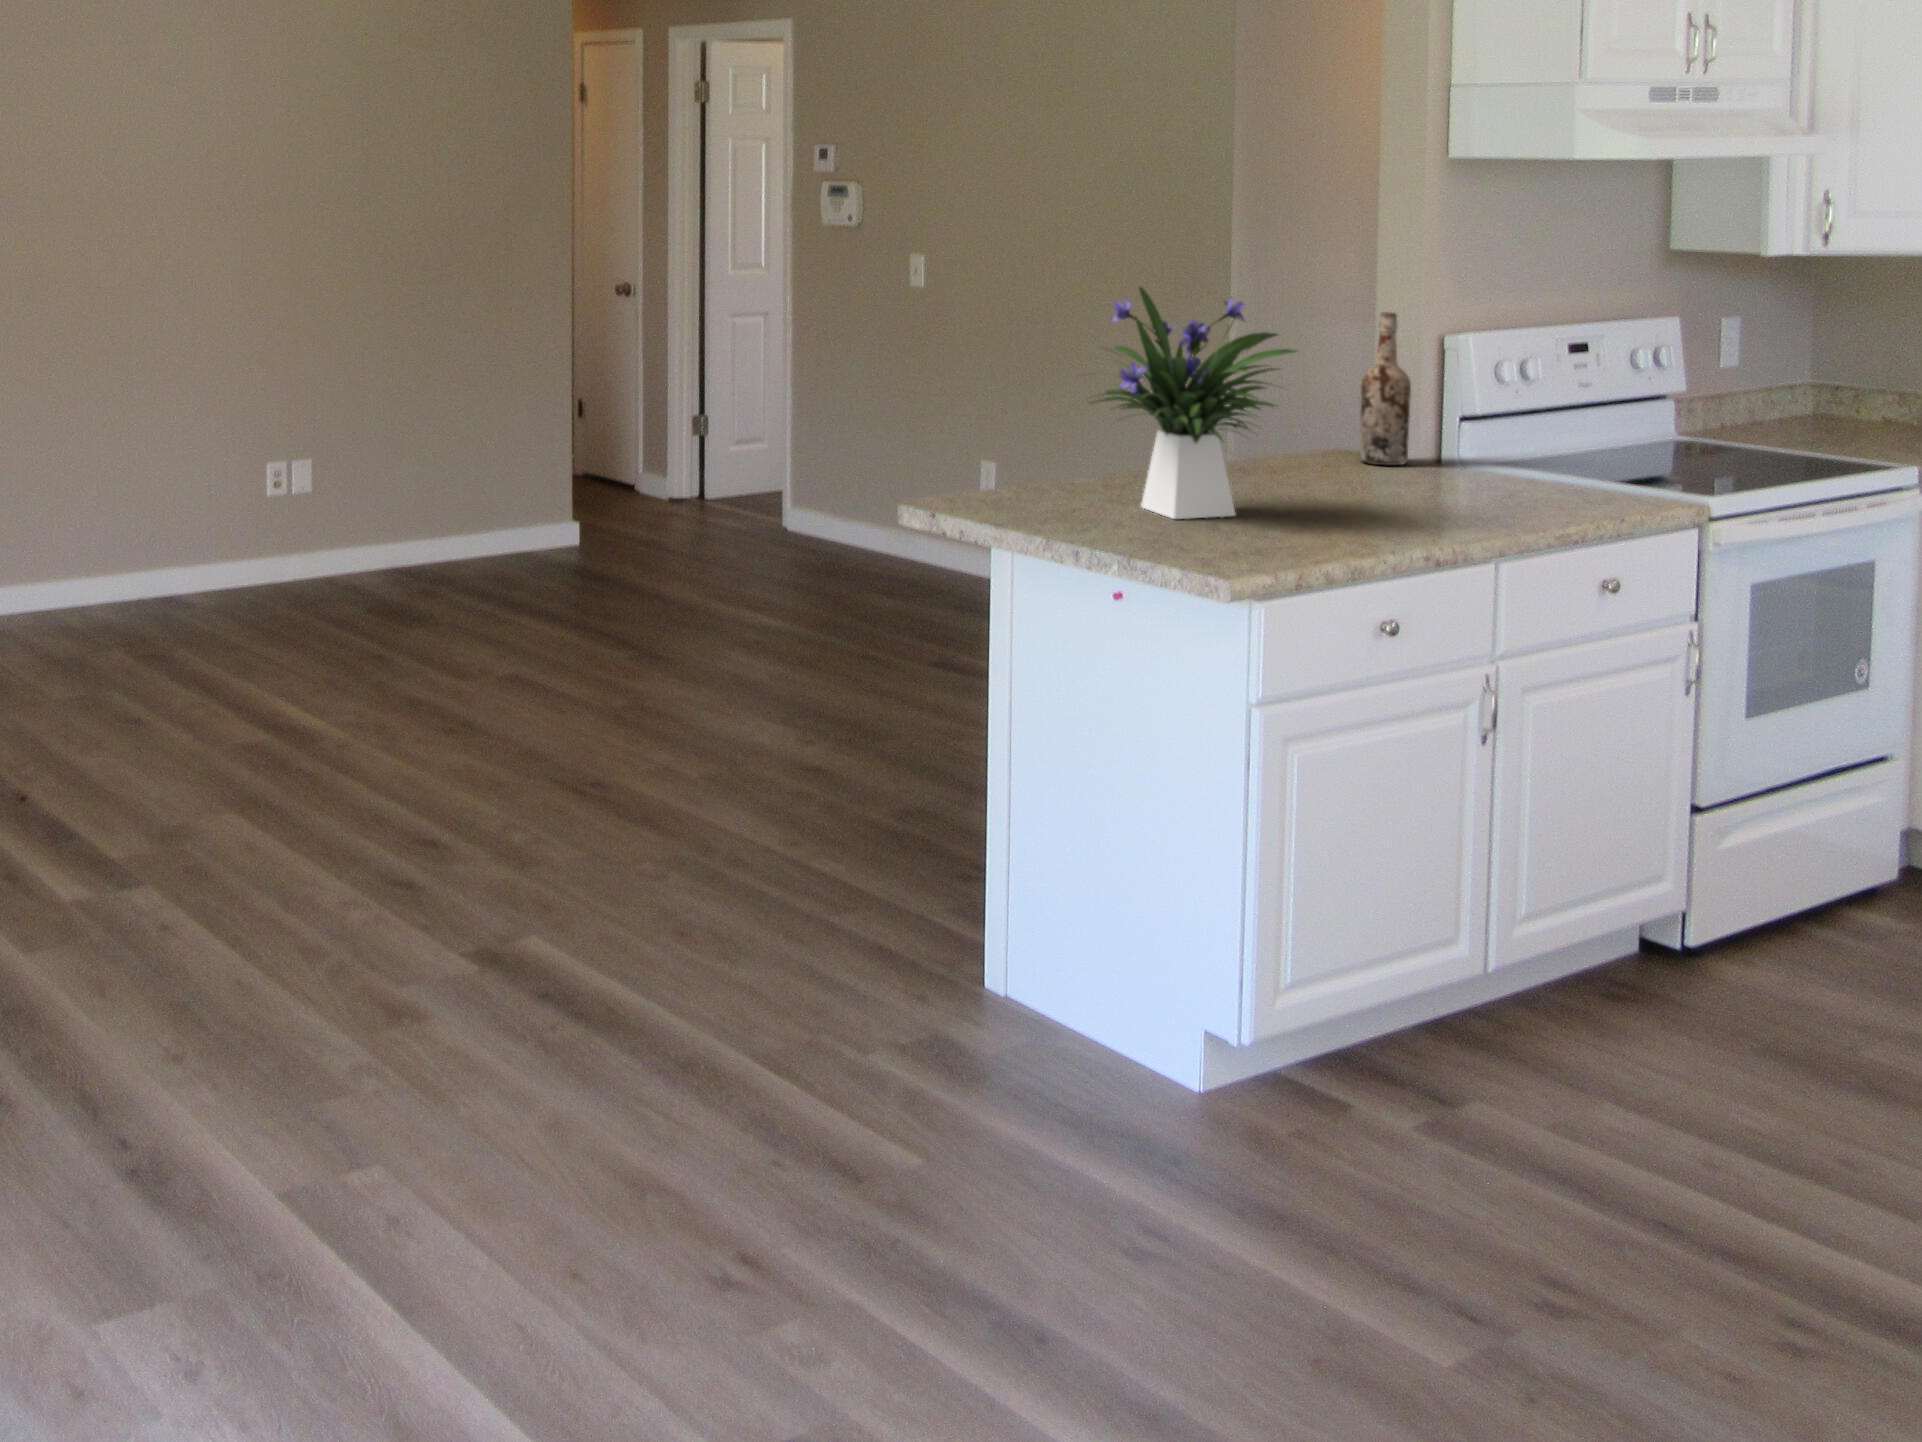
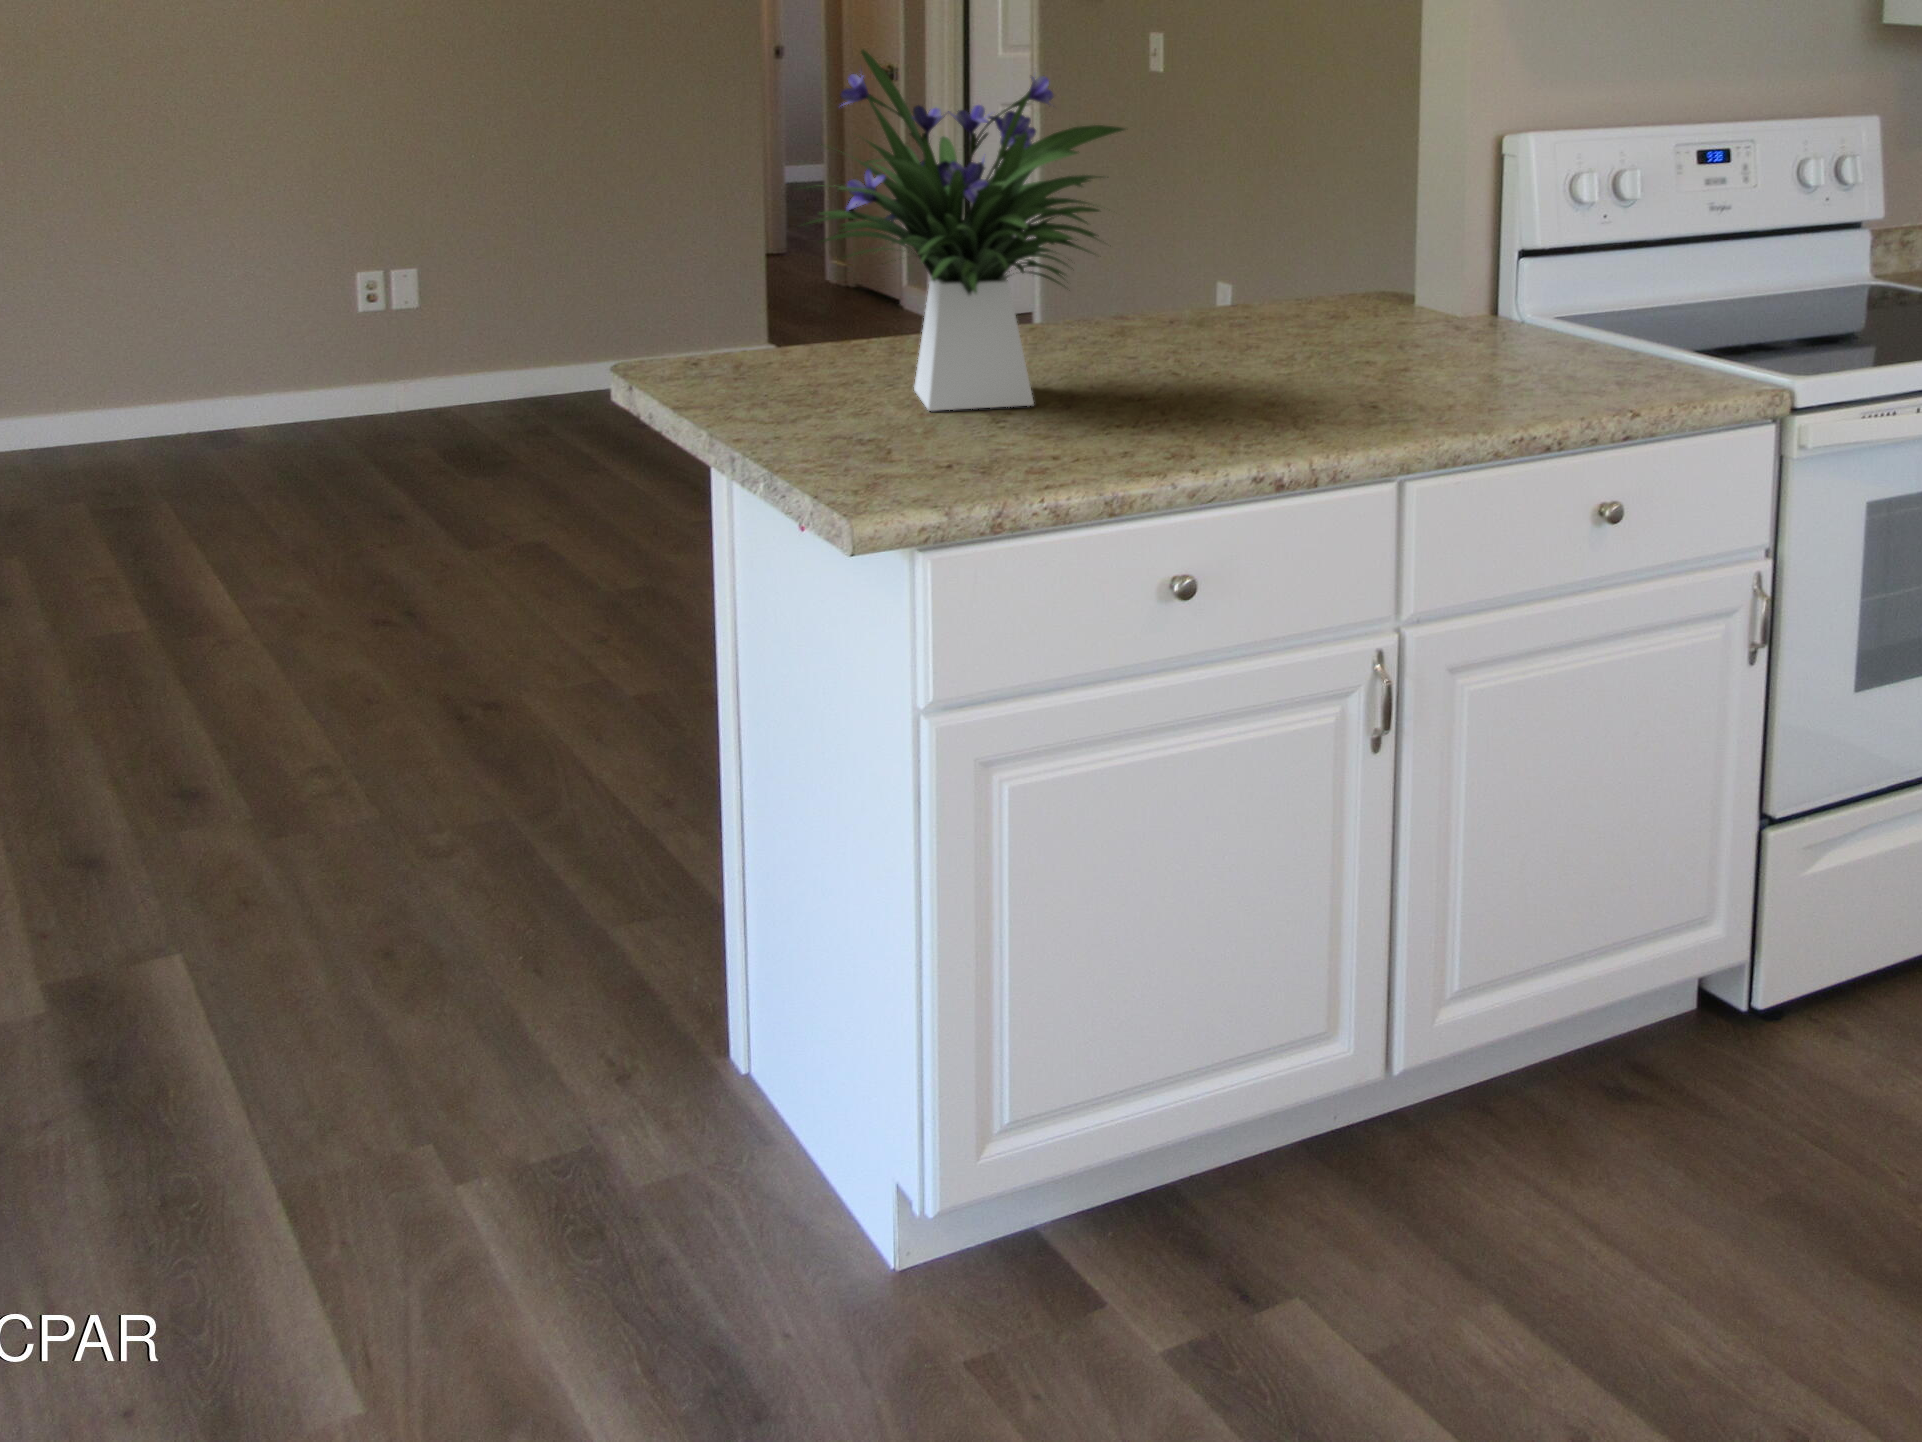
wine bottle: present [1360,313,1411,465] -> none [1367,103,1435,323]

